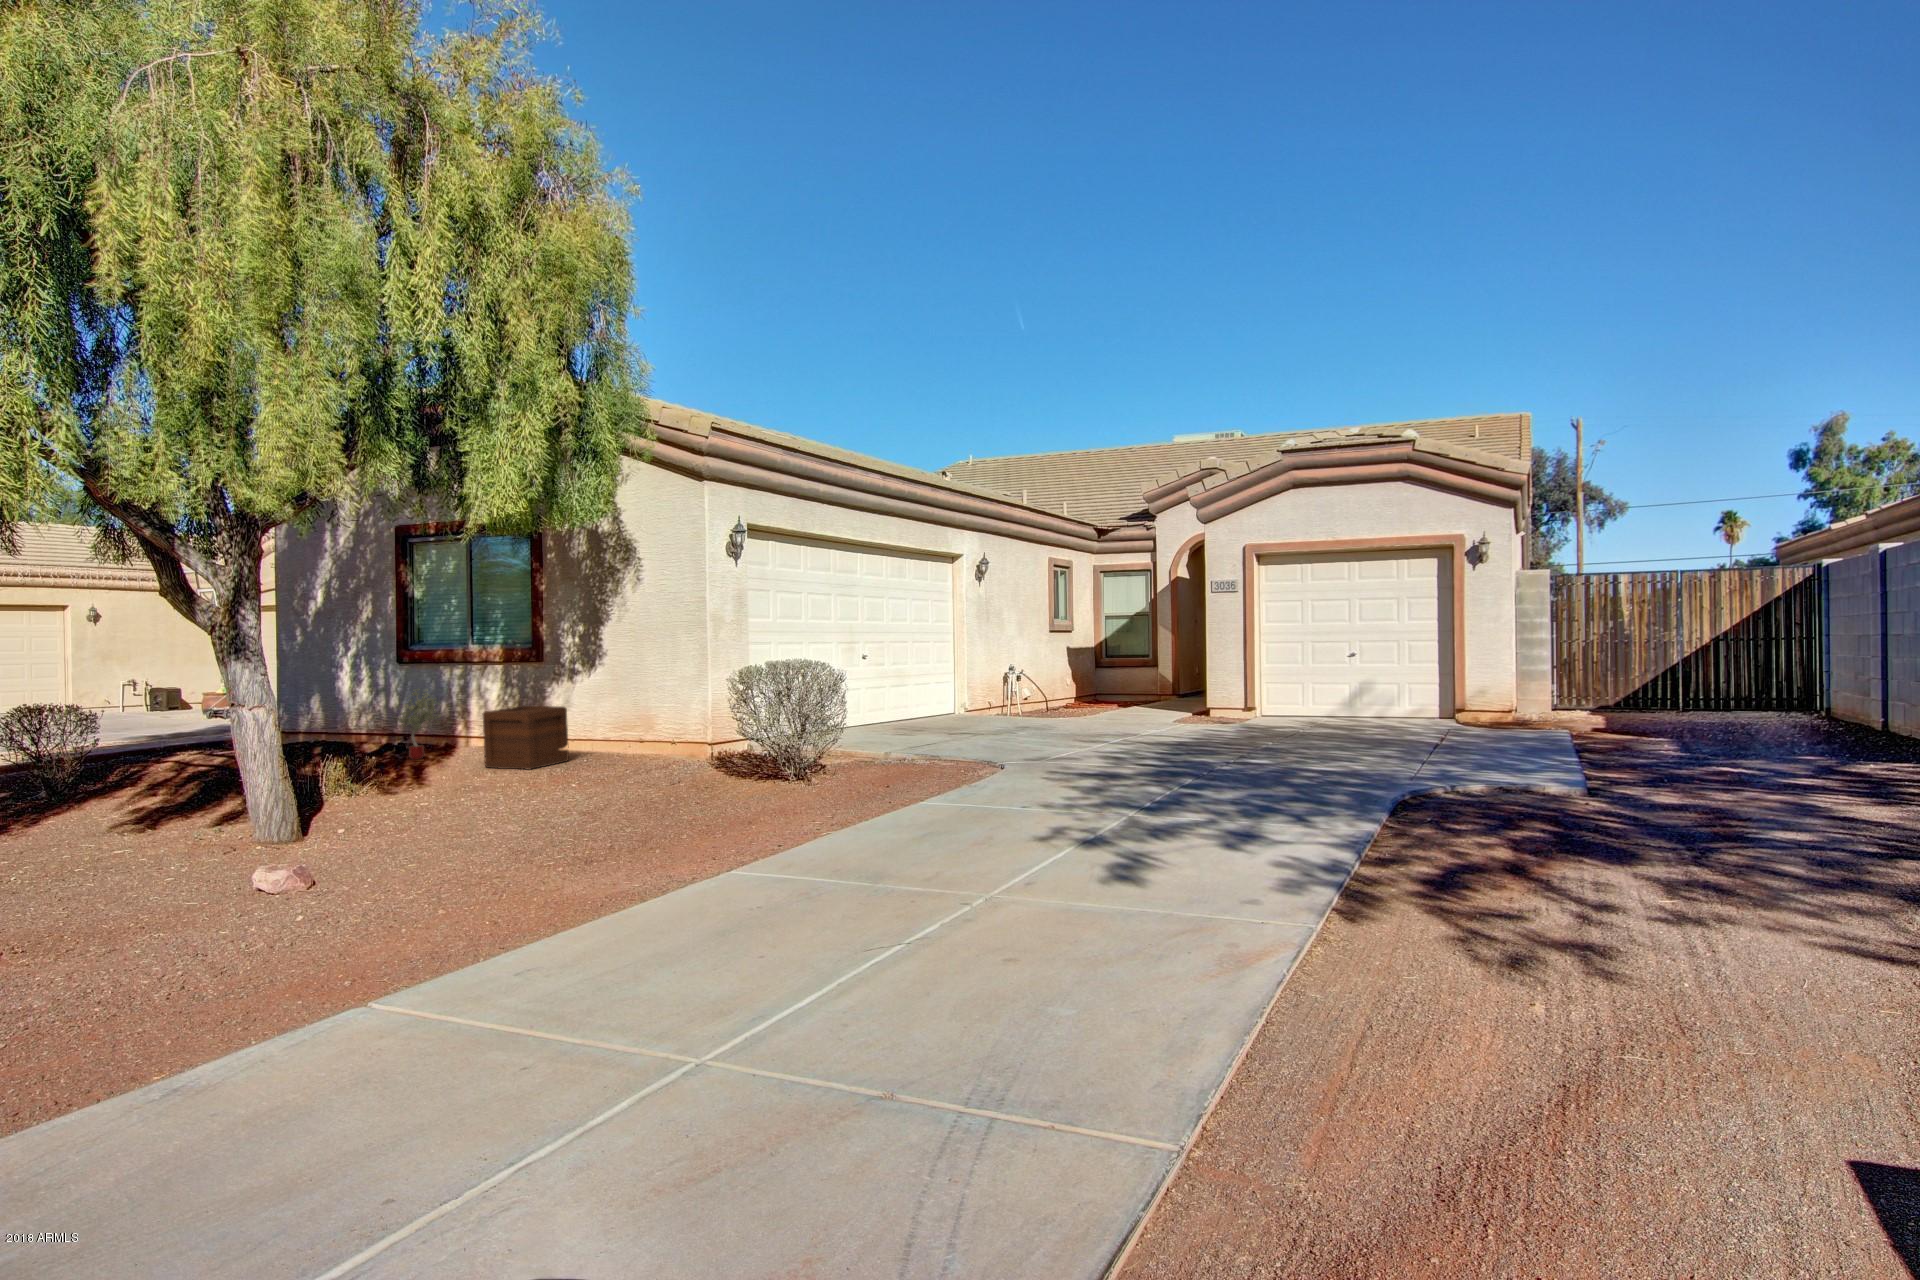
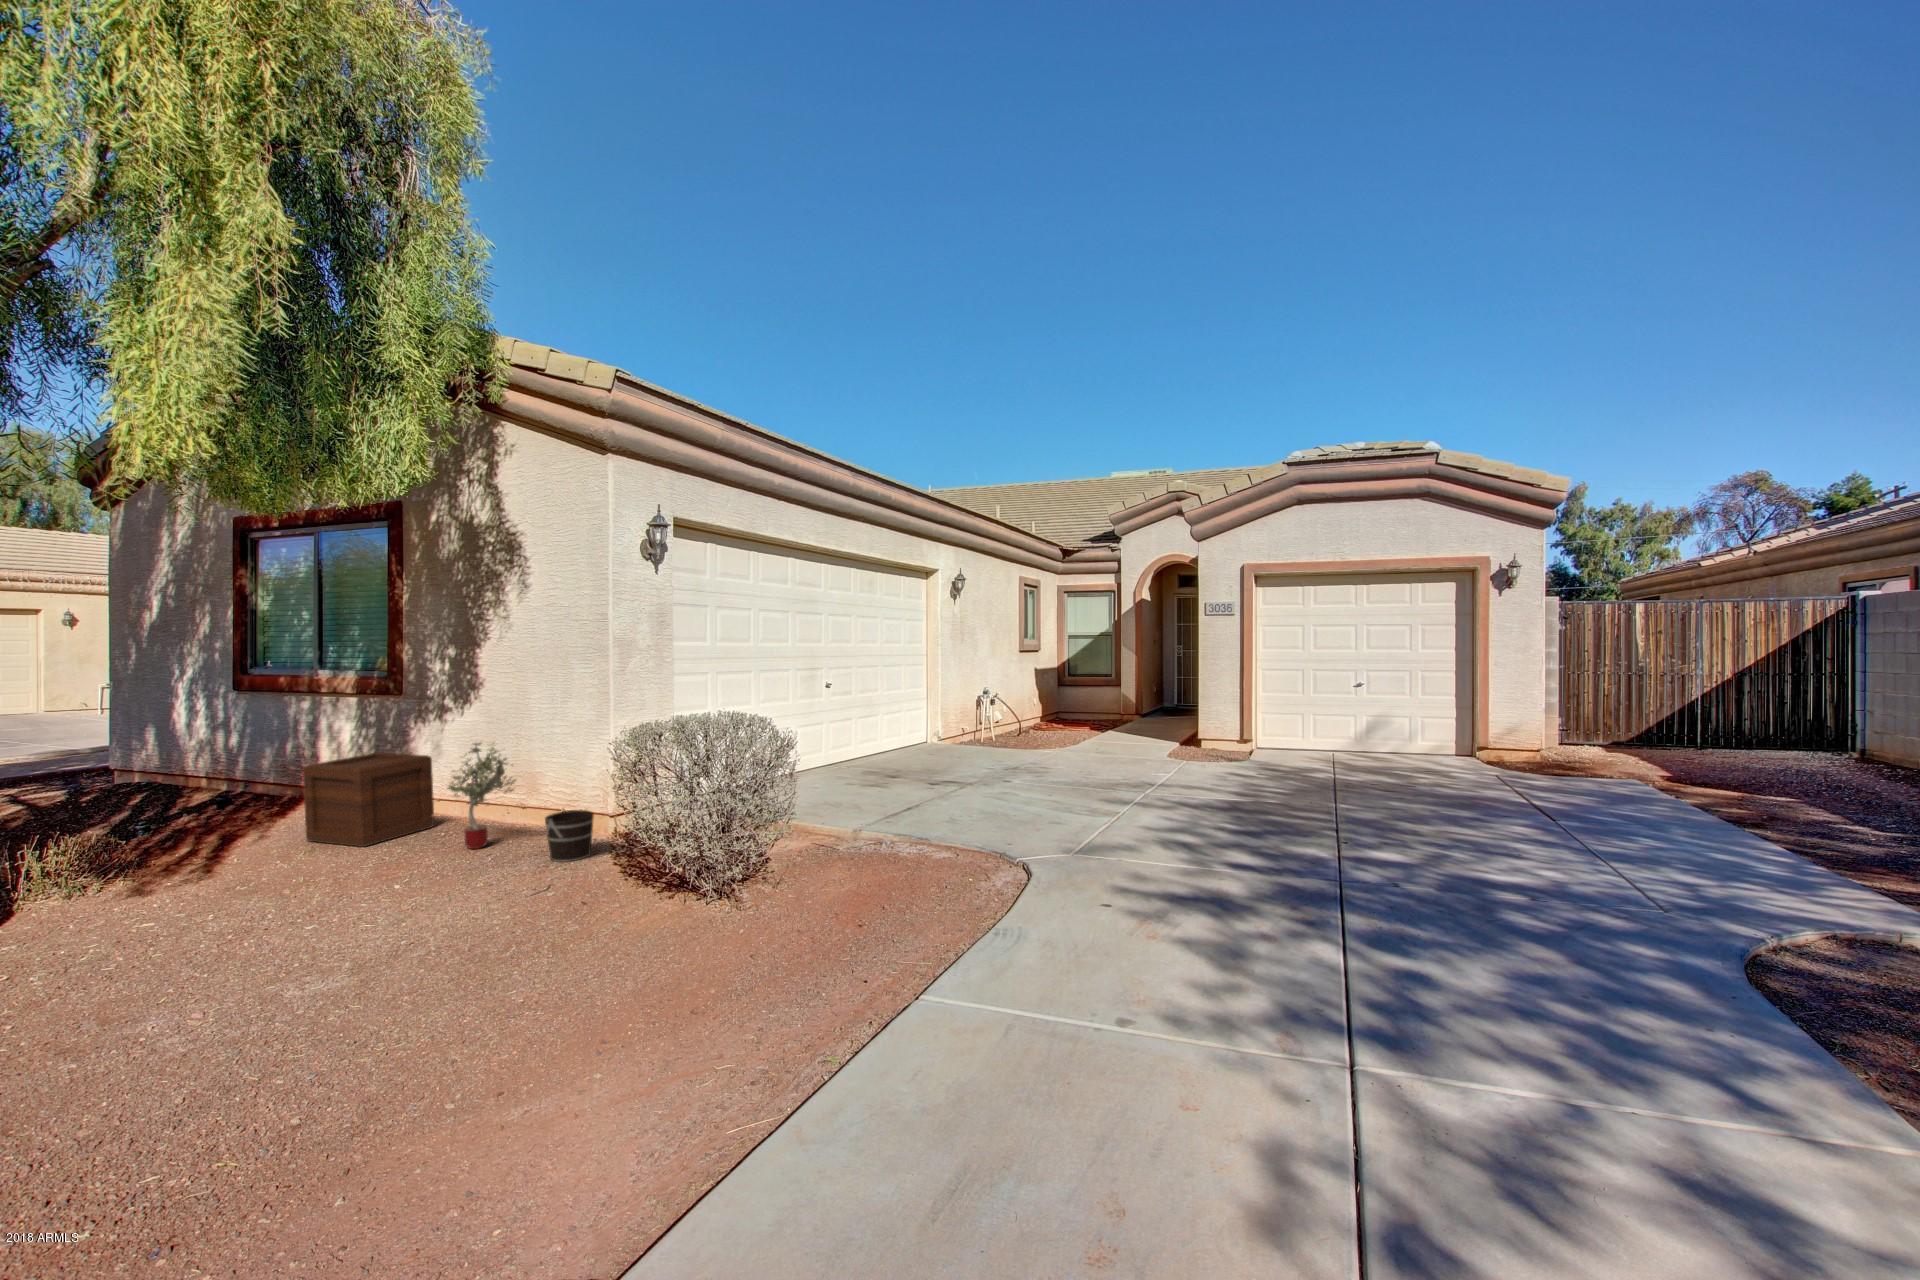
potted tree: present [397,689,440,760] -> present [447,743,516,849]
bucket: none [665,738,698,773] -> present [545,810,594,862]

